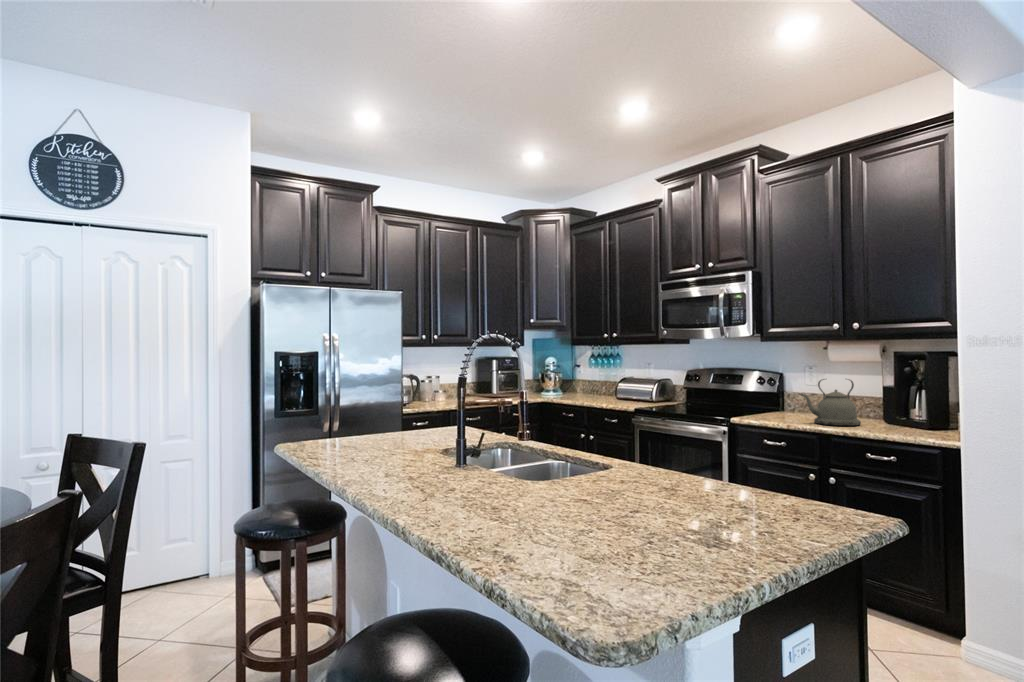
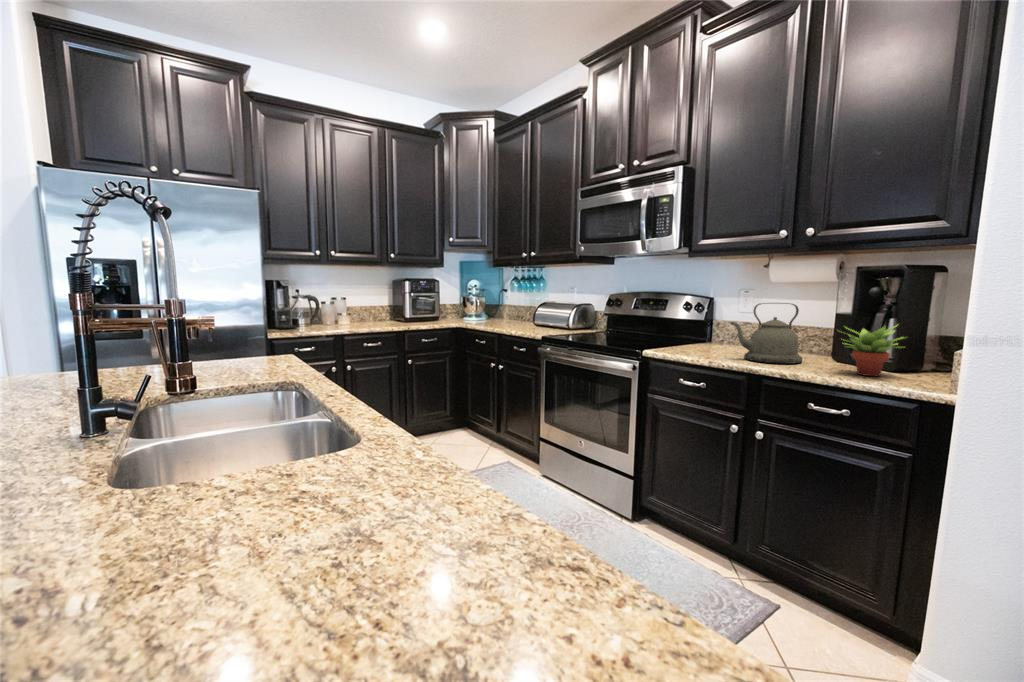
succulent plant: none [881,394,933,433] -> present [849,324,903,376]

